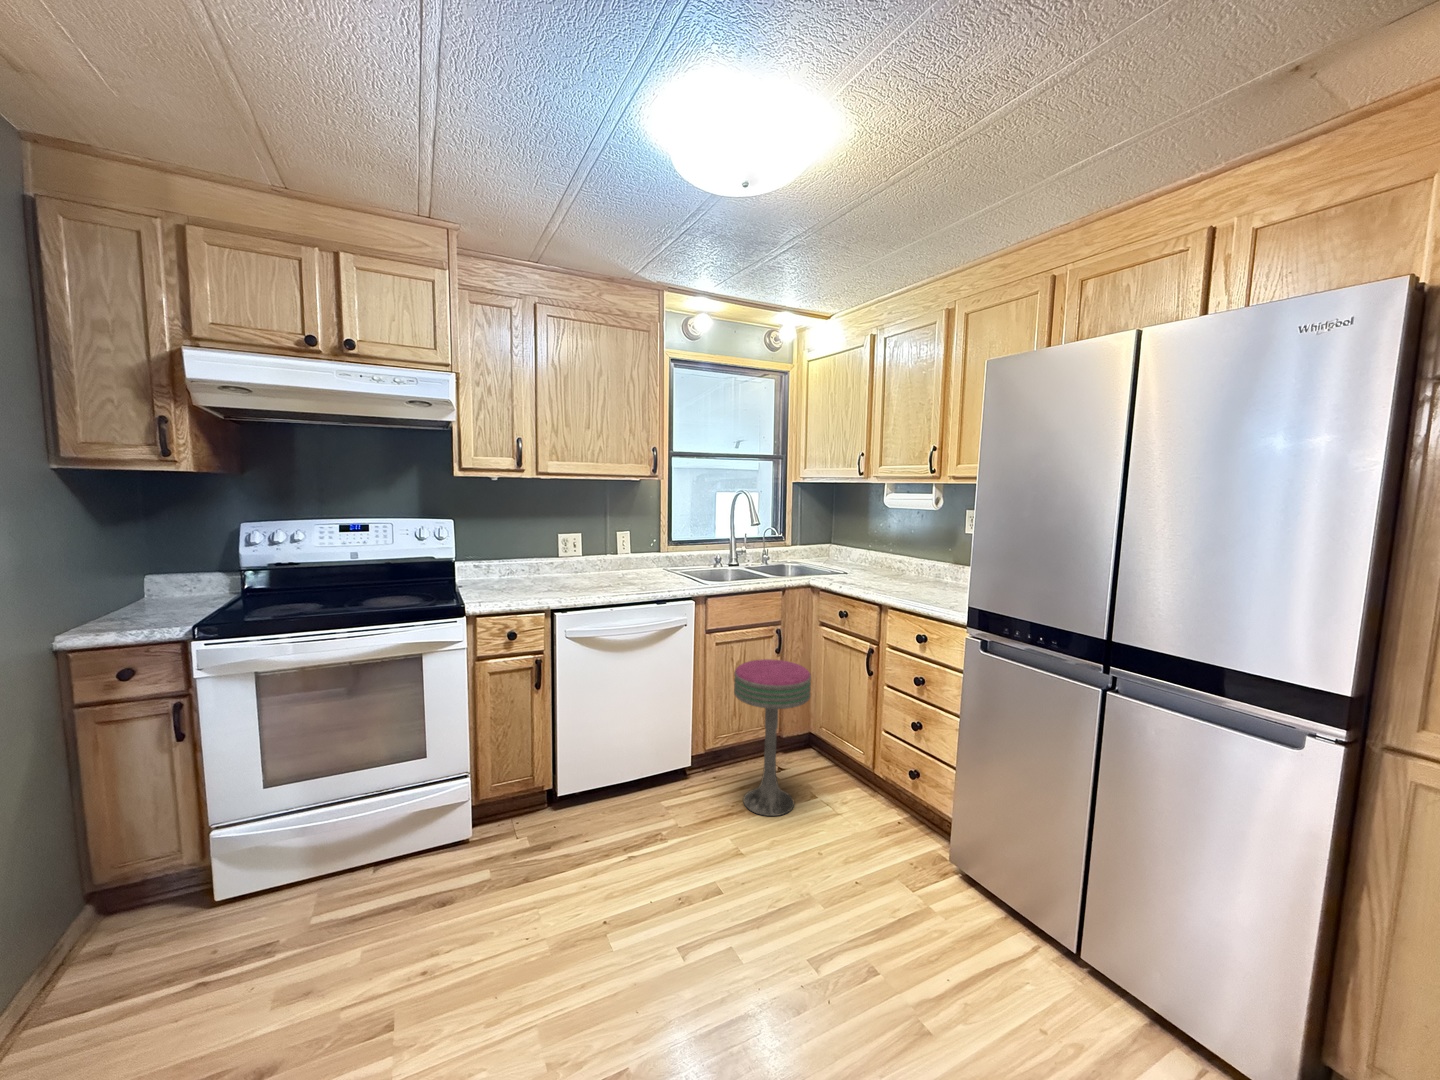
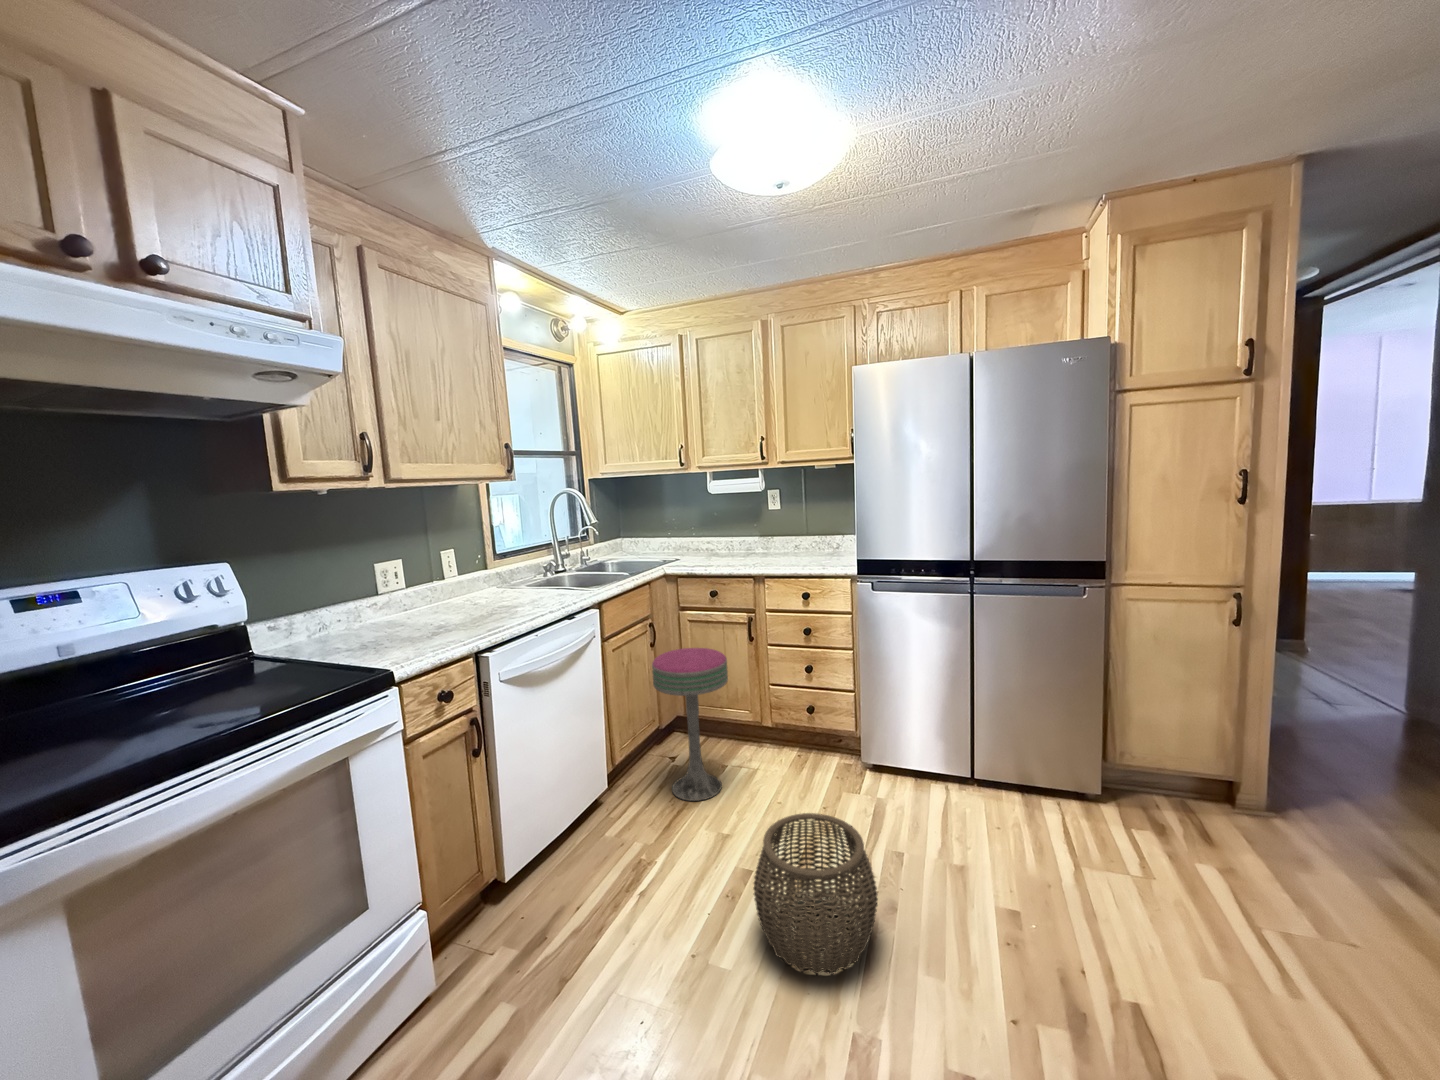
woven basket: none [635,845,763,1023] -> present [753,813,878,974]

